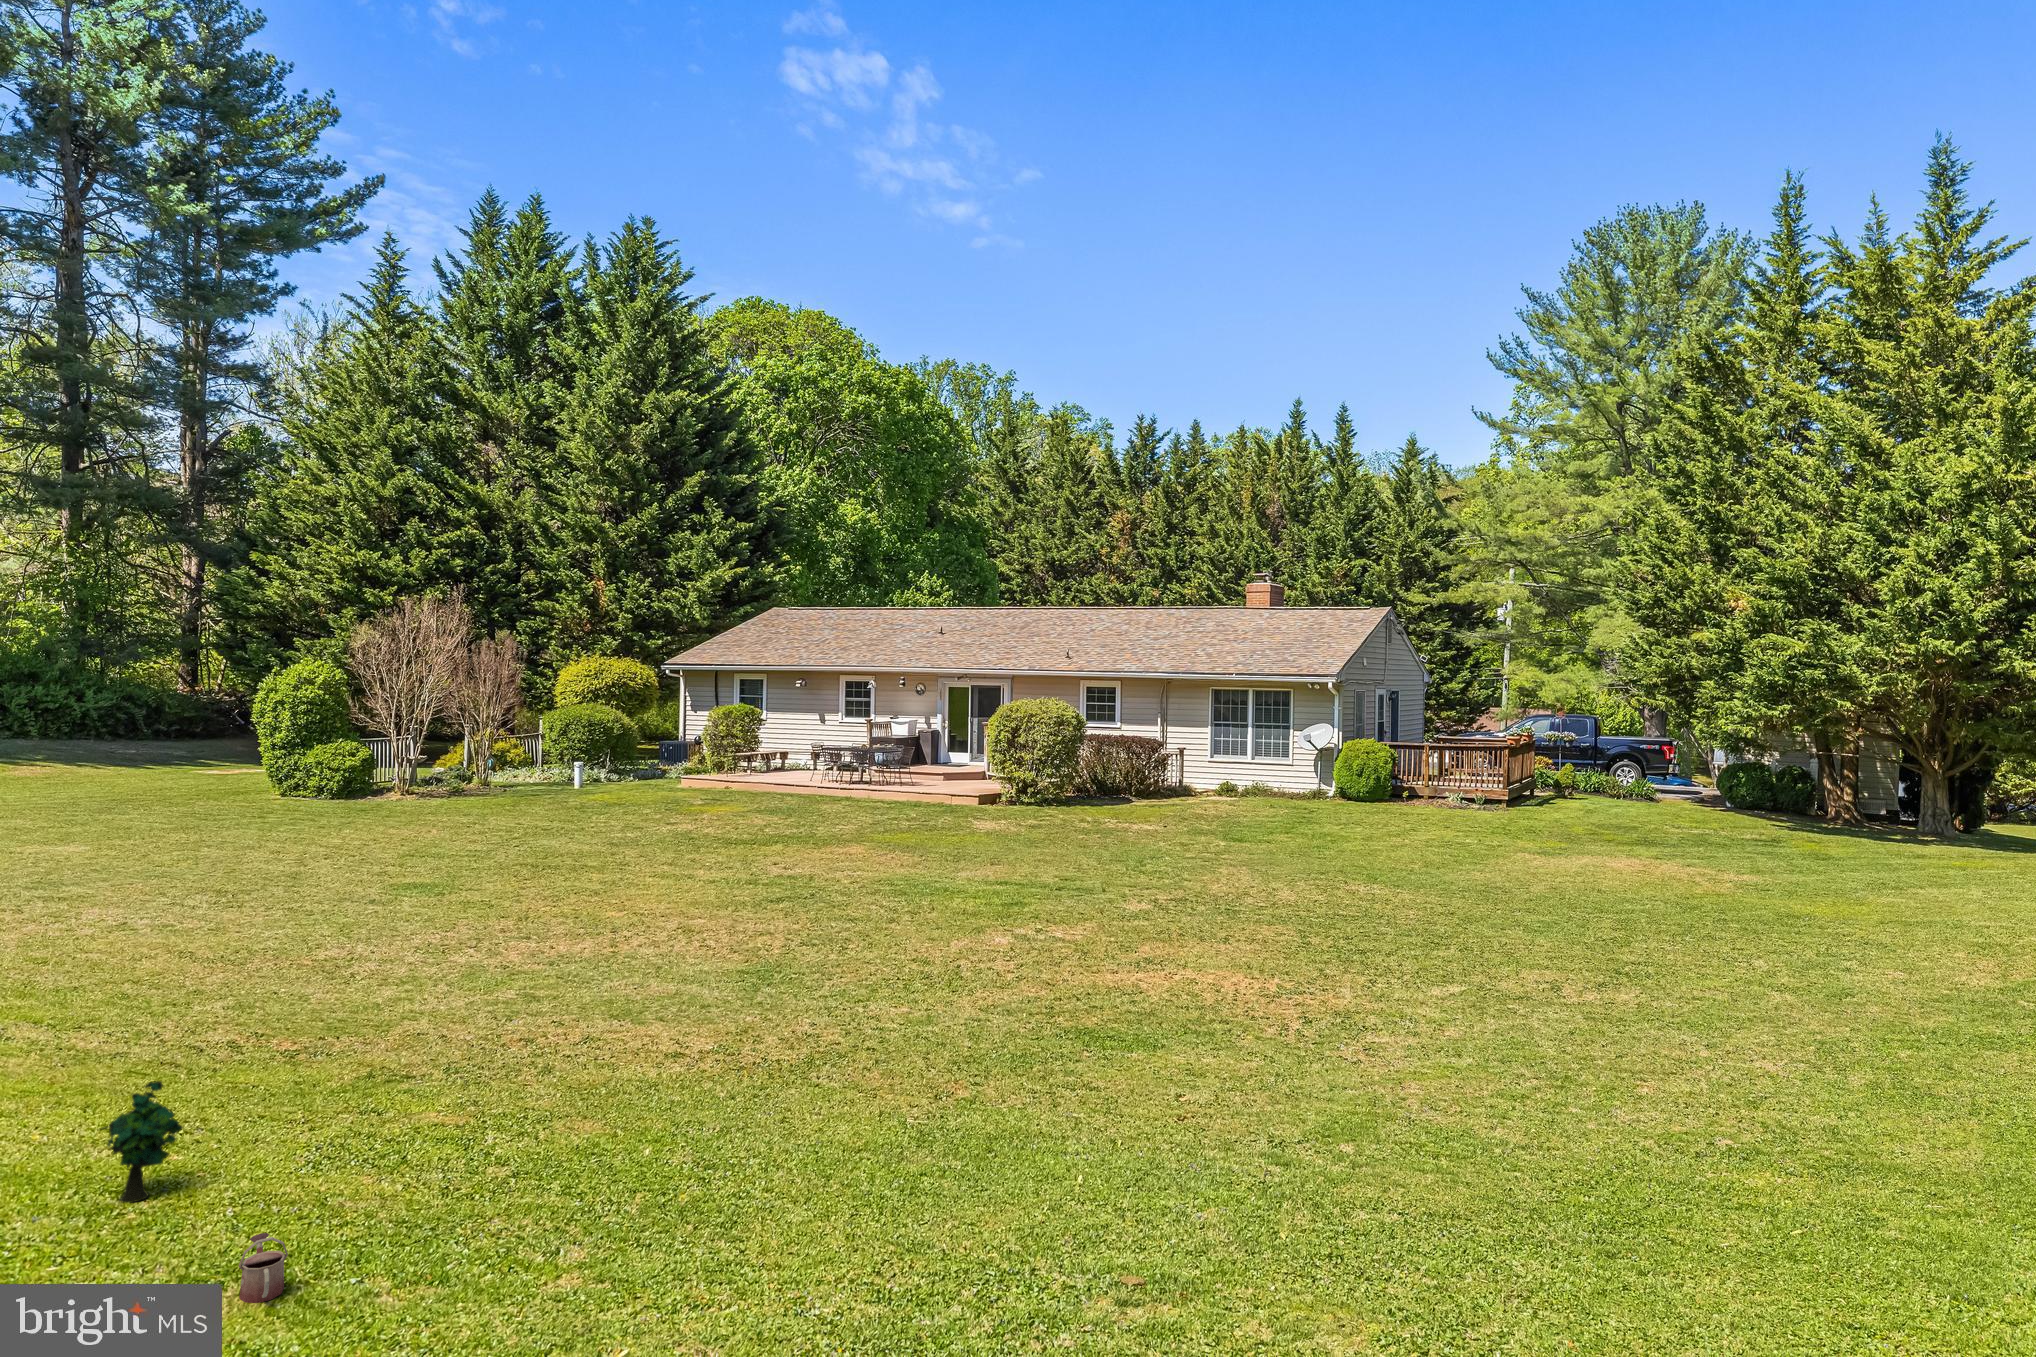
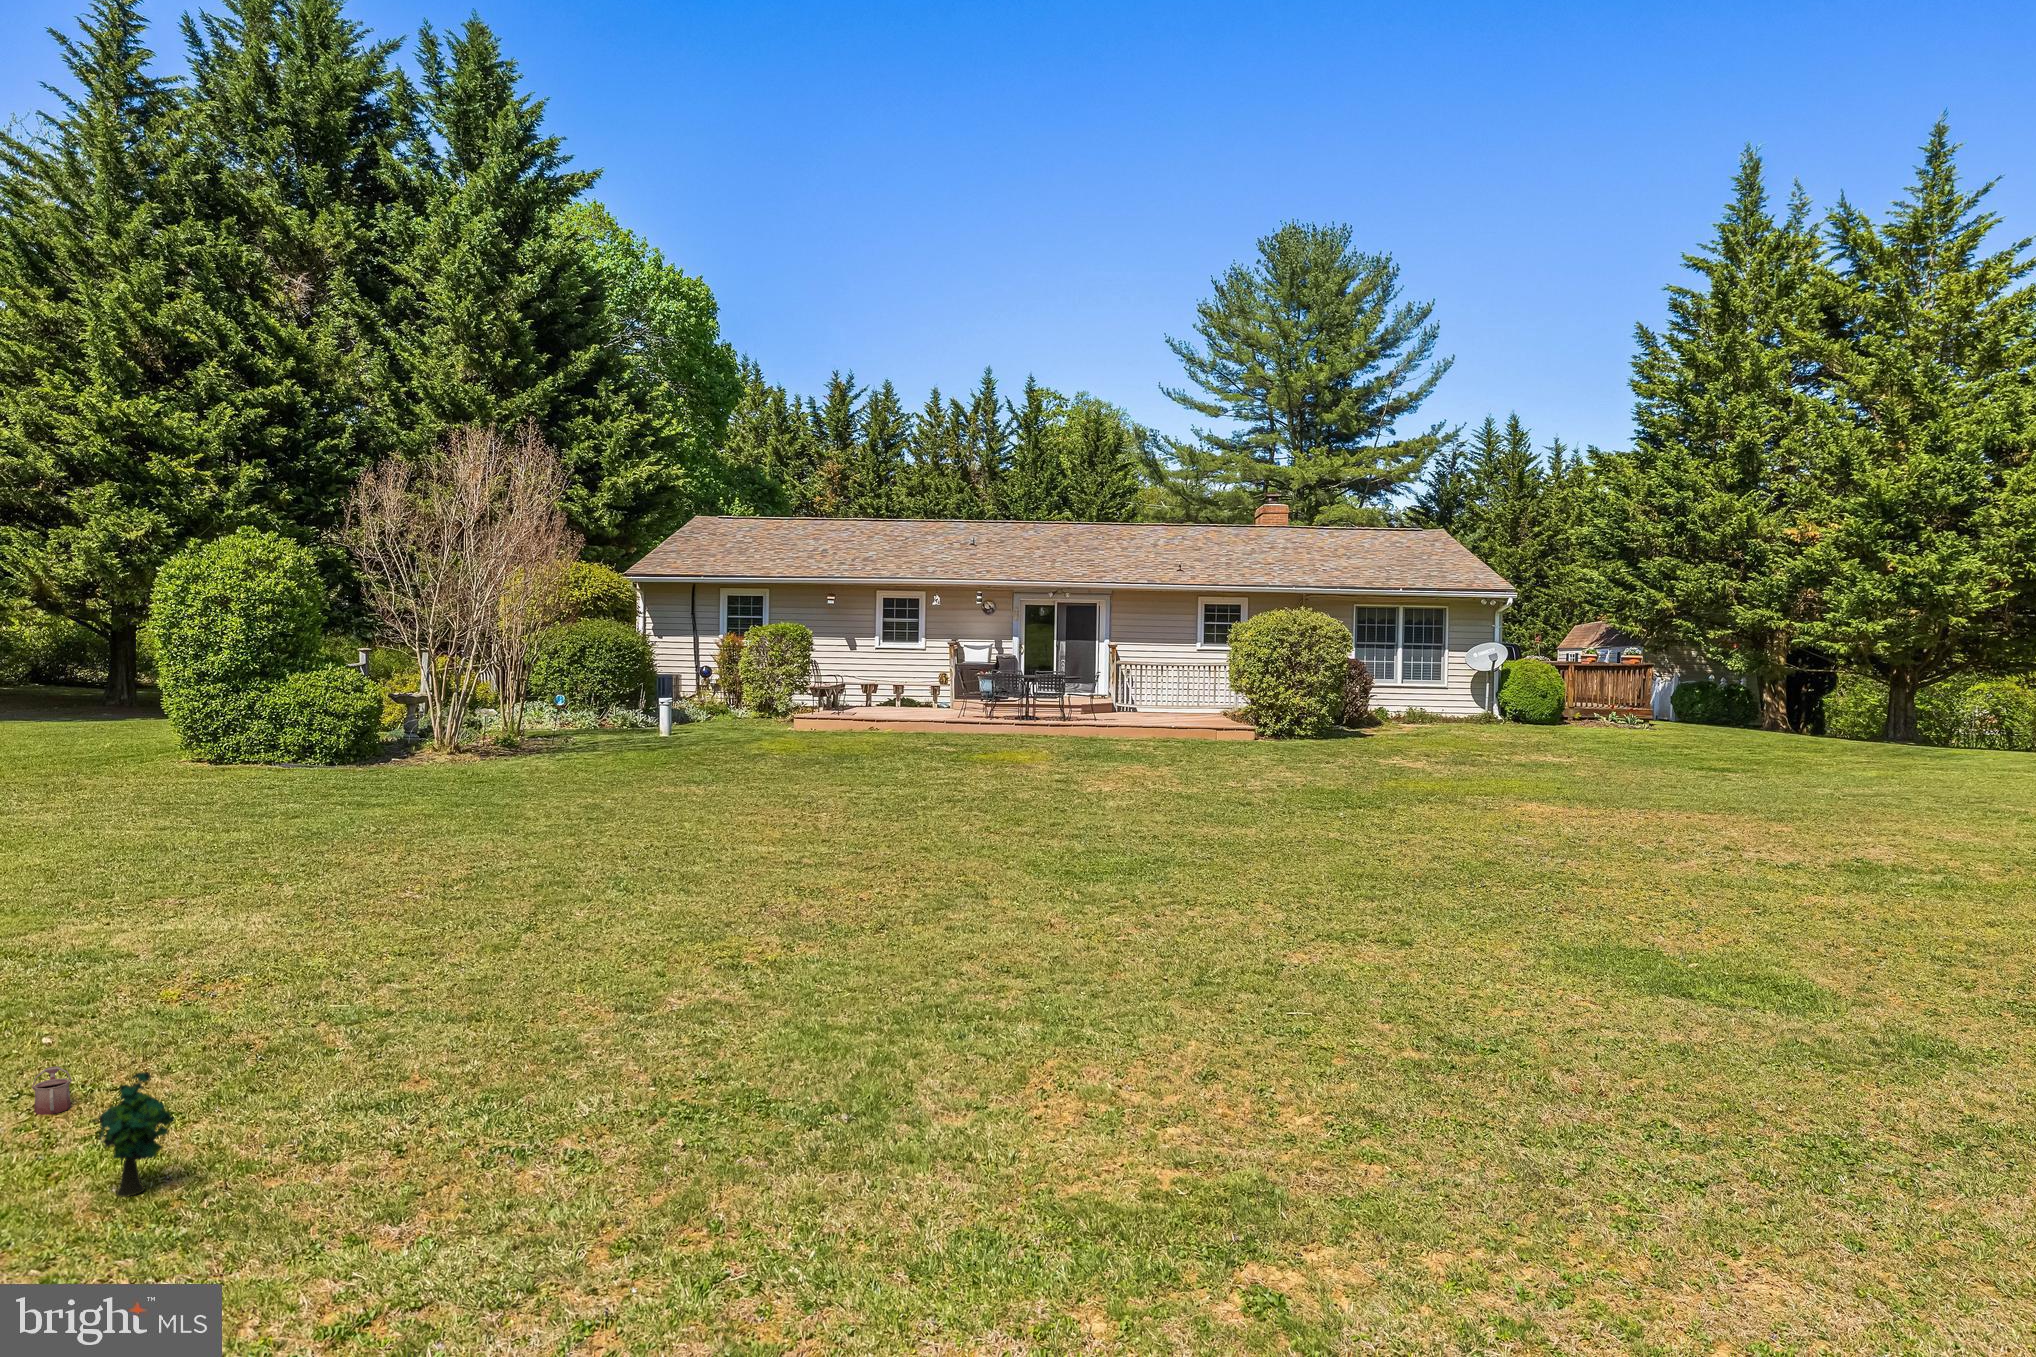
watering can: present [239,1233,288,1303] -> present [32,1066,72,1115]

